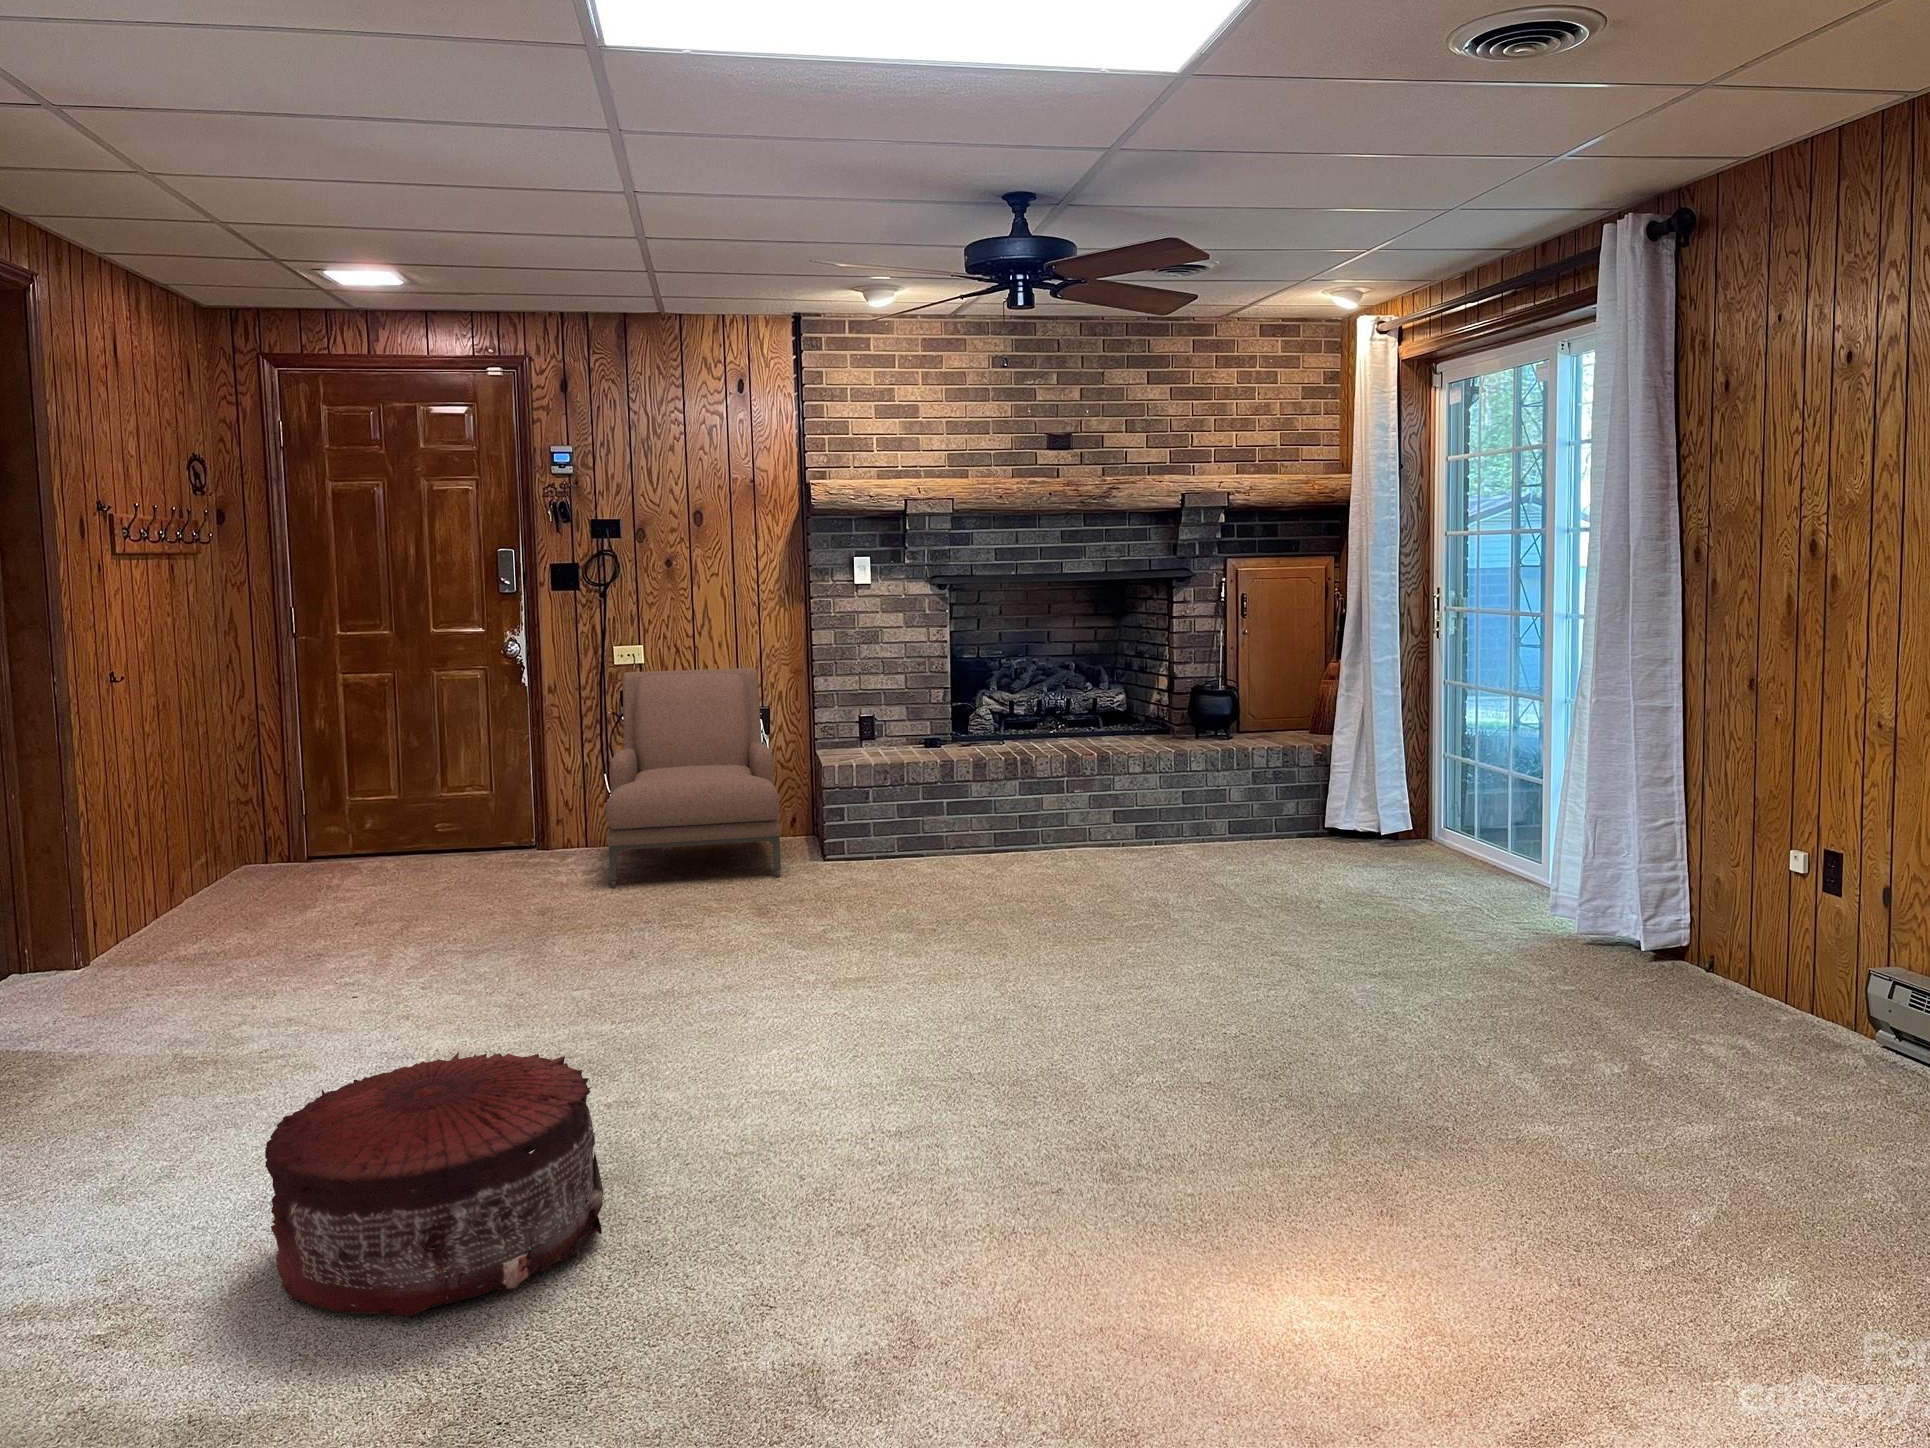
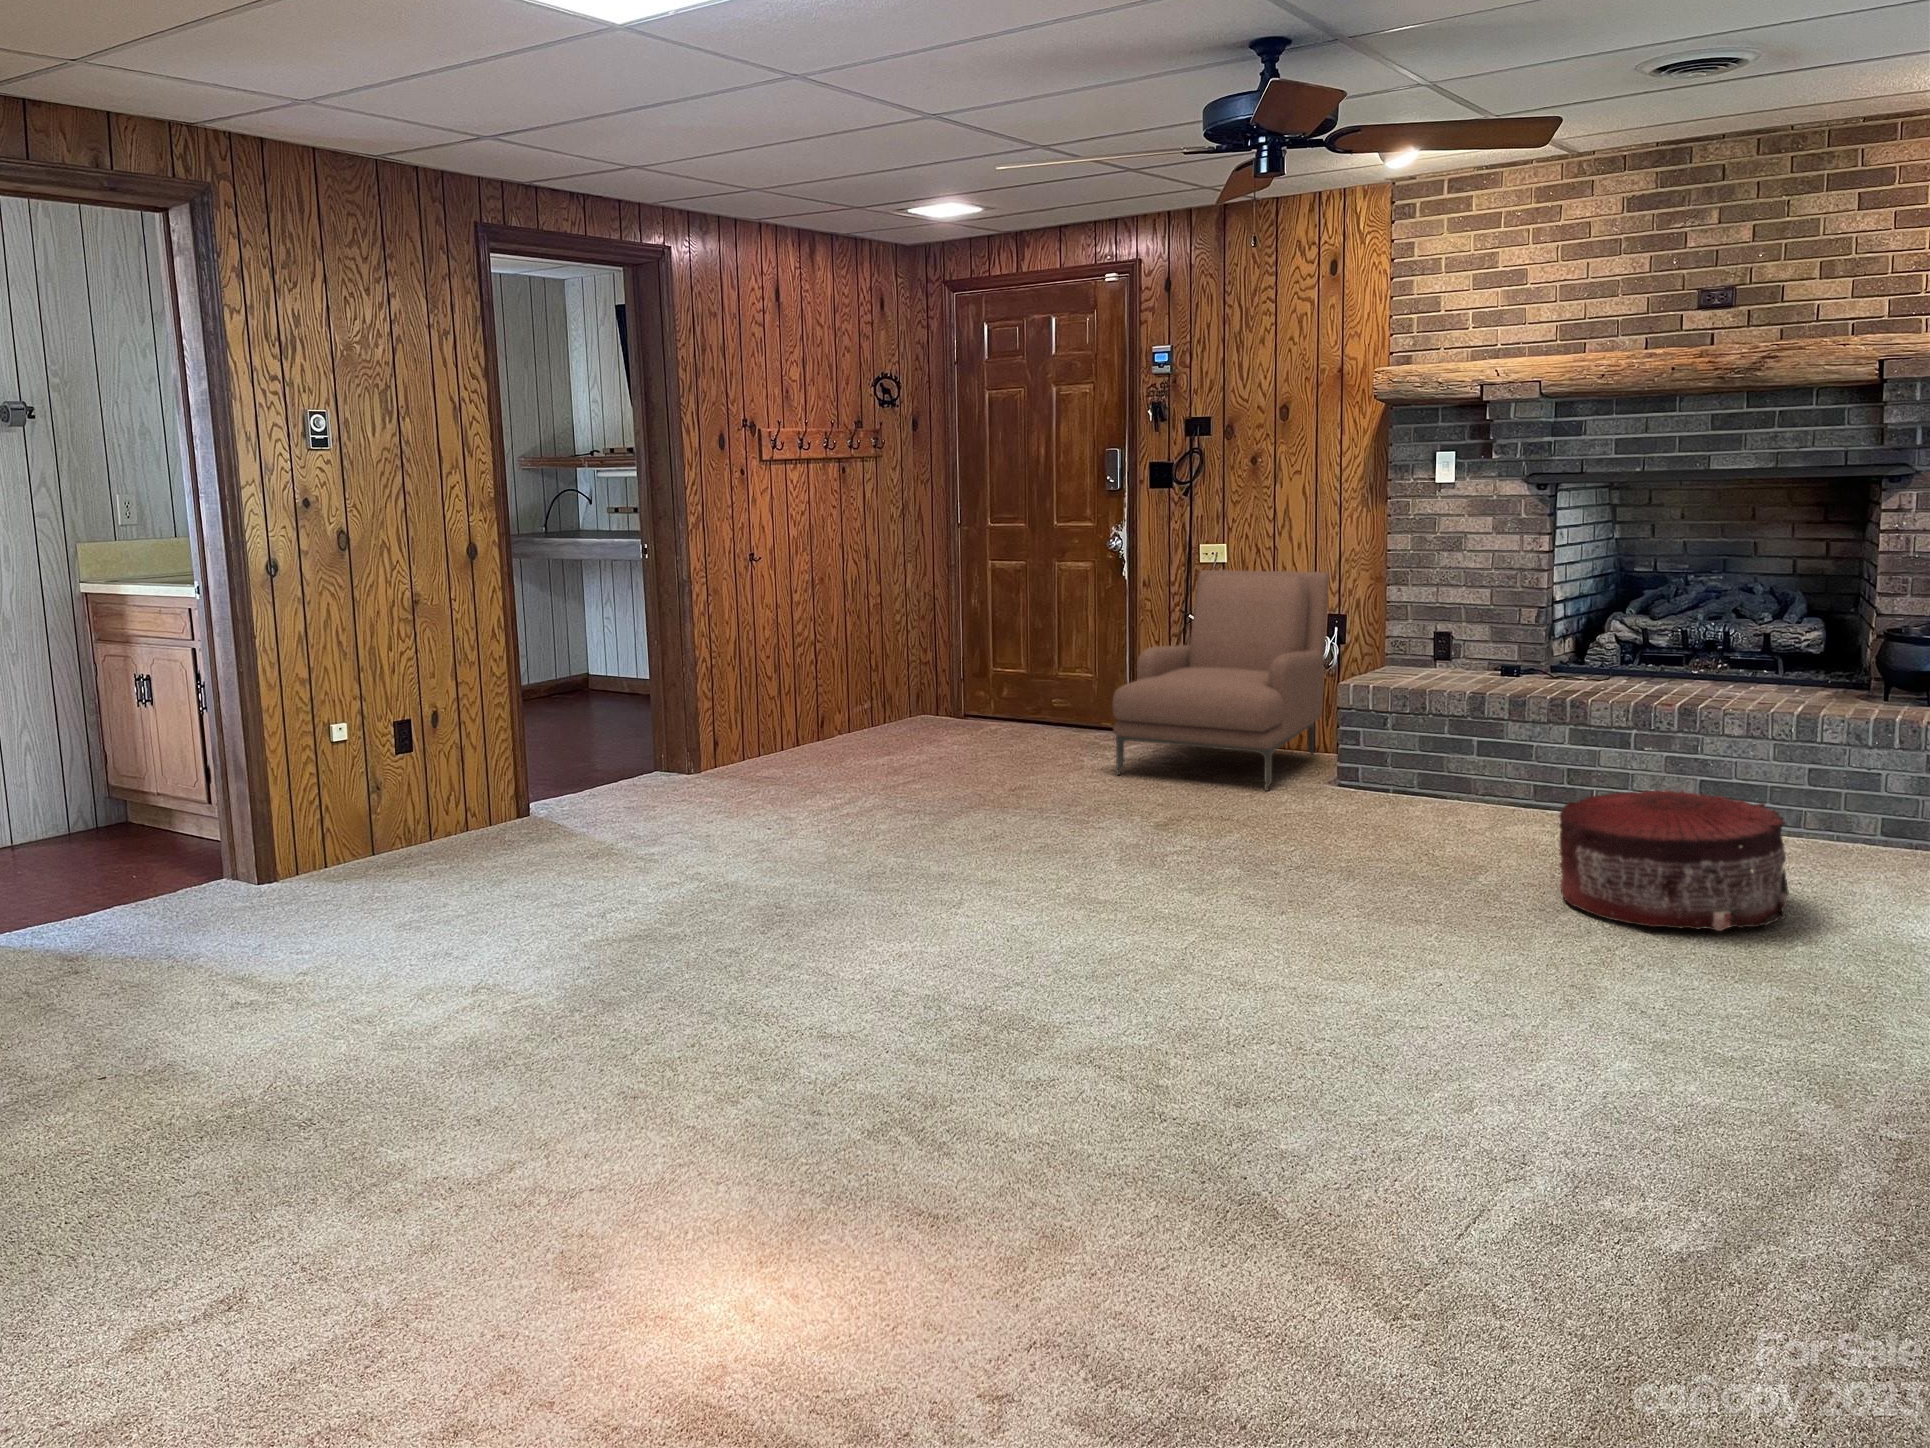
pouf: present [265,1052,603,1316] -> present [1559,790,1789,931]

